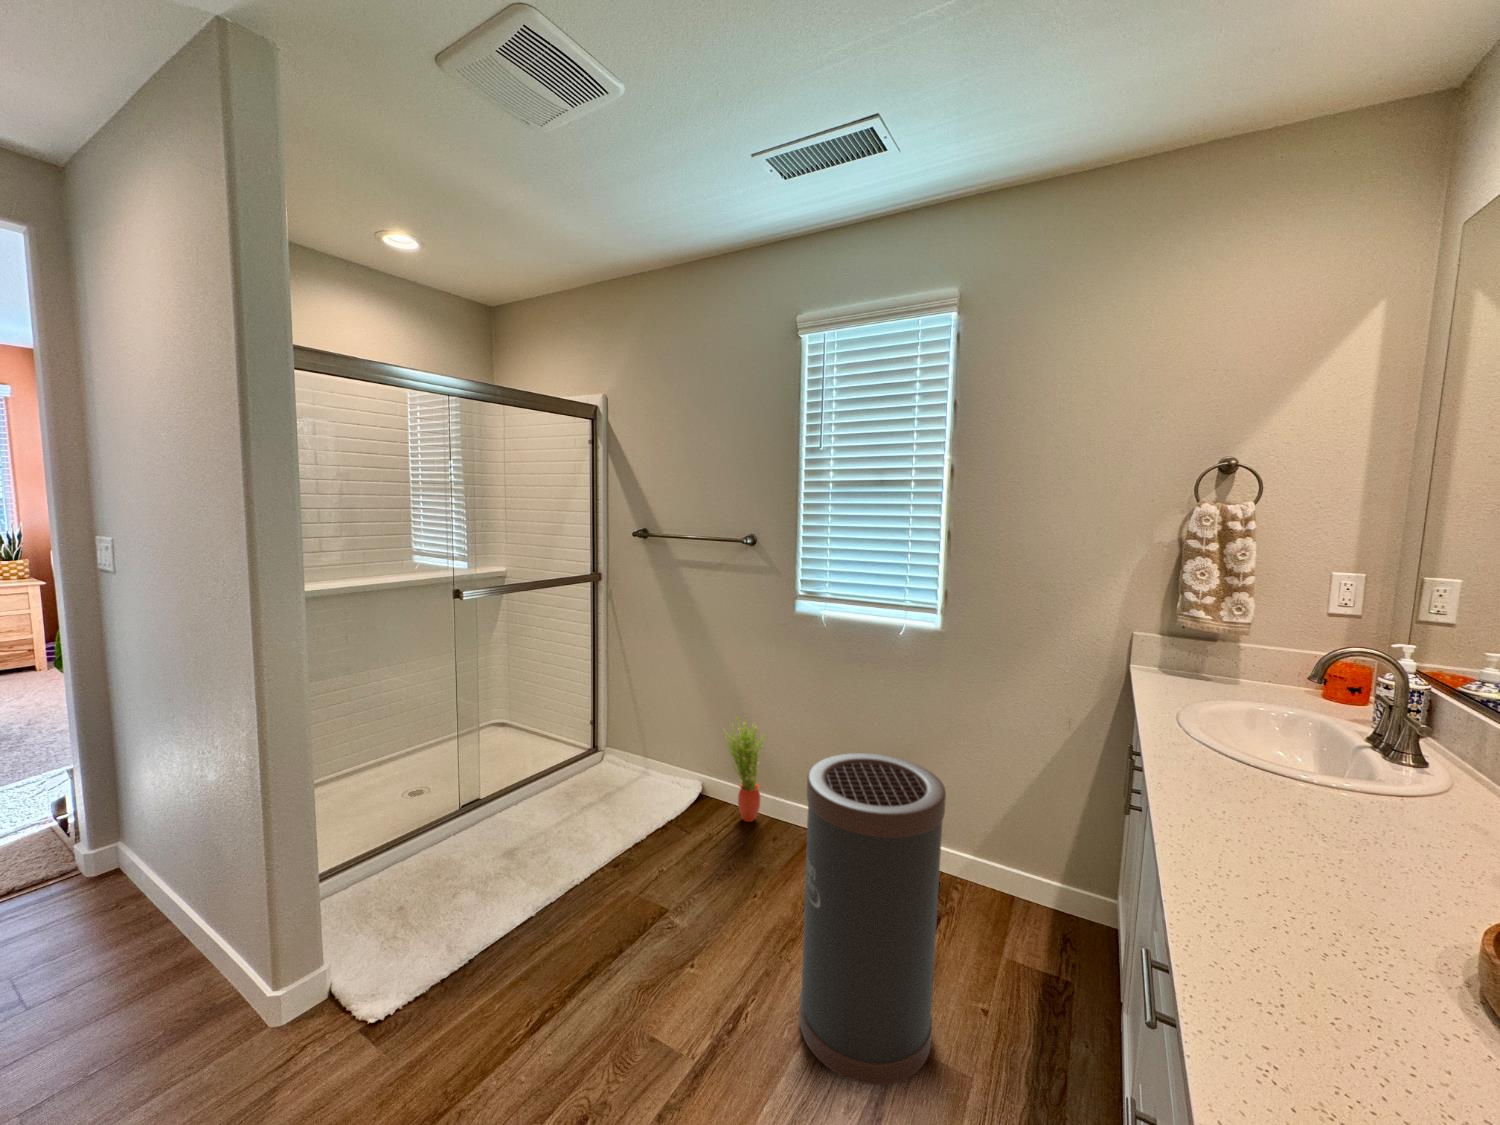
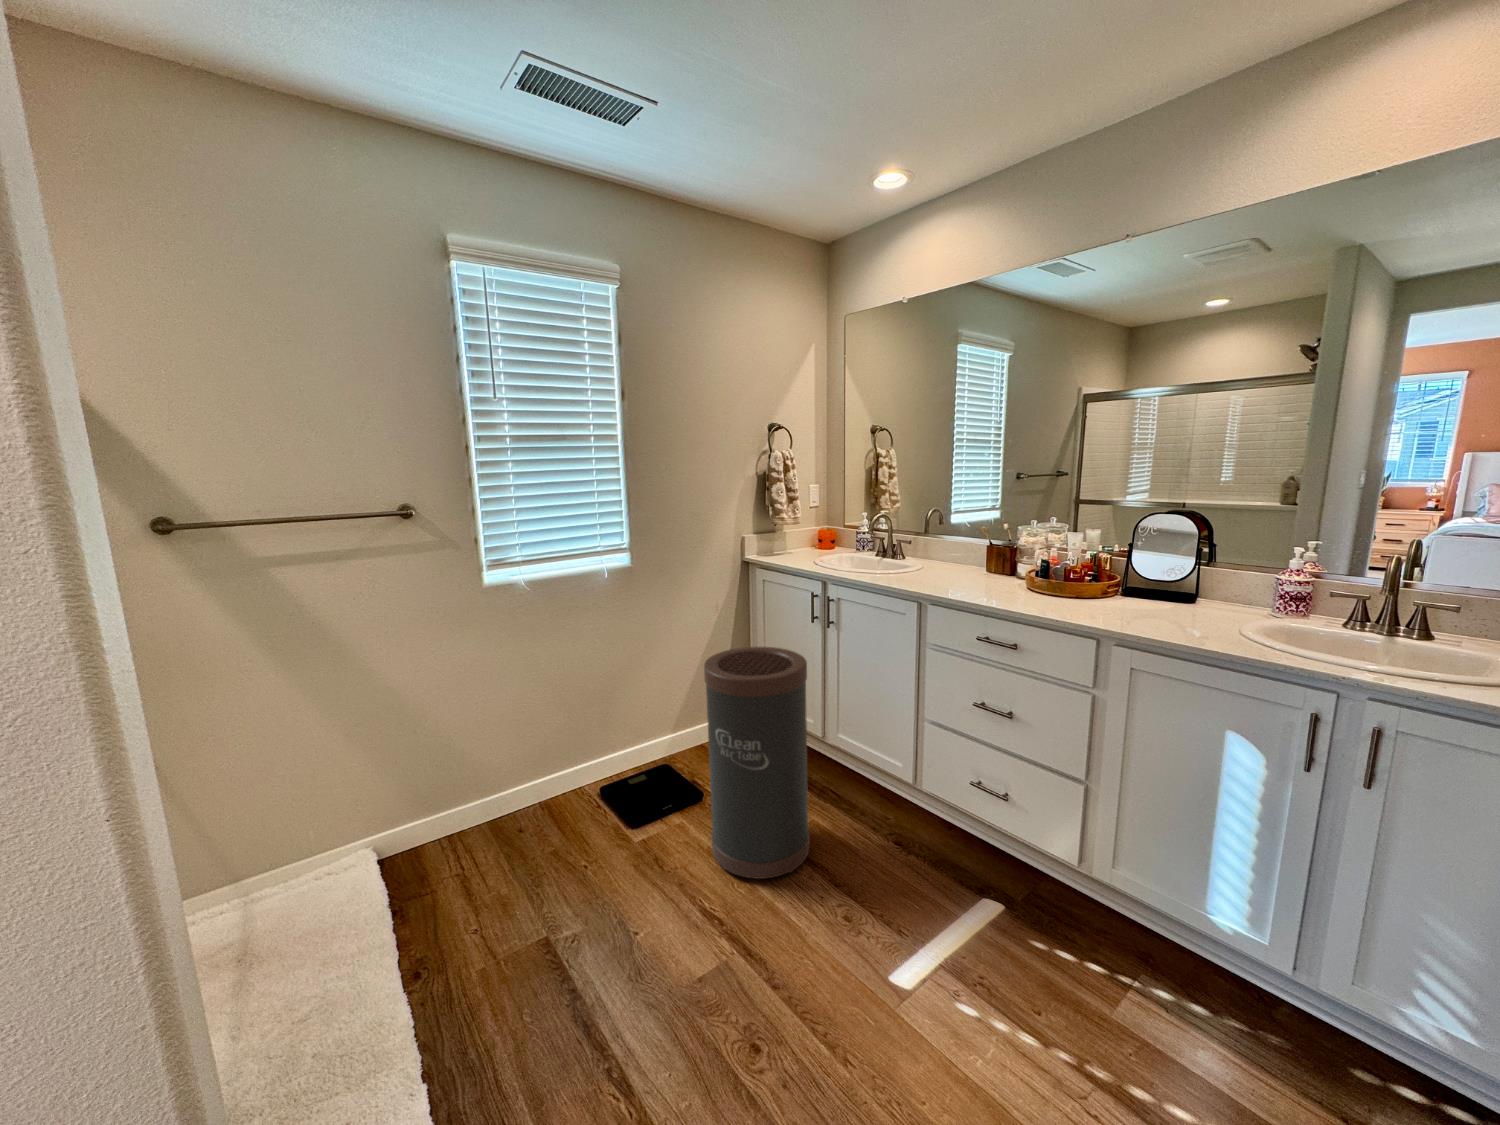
potted plant: present [726,717,765,822] -> none [422,723,482,842]

